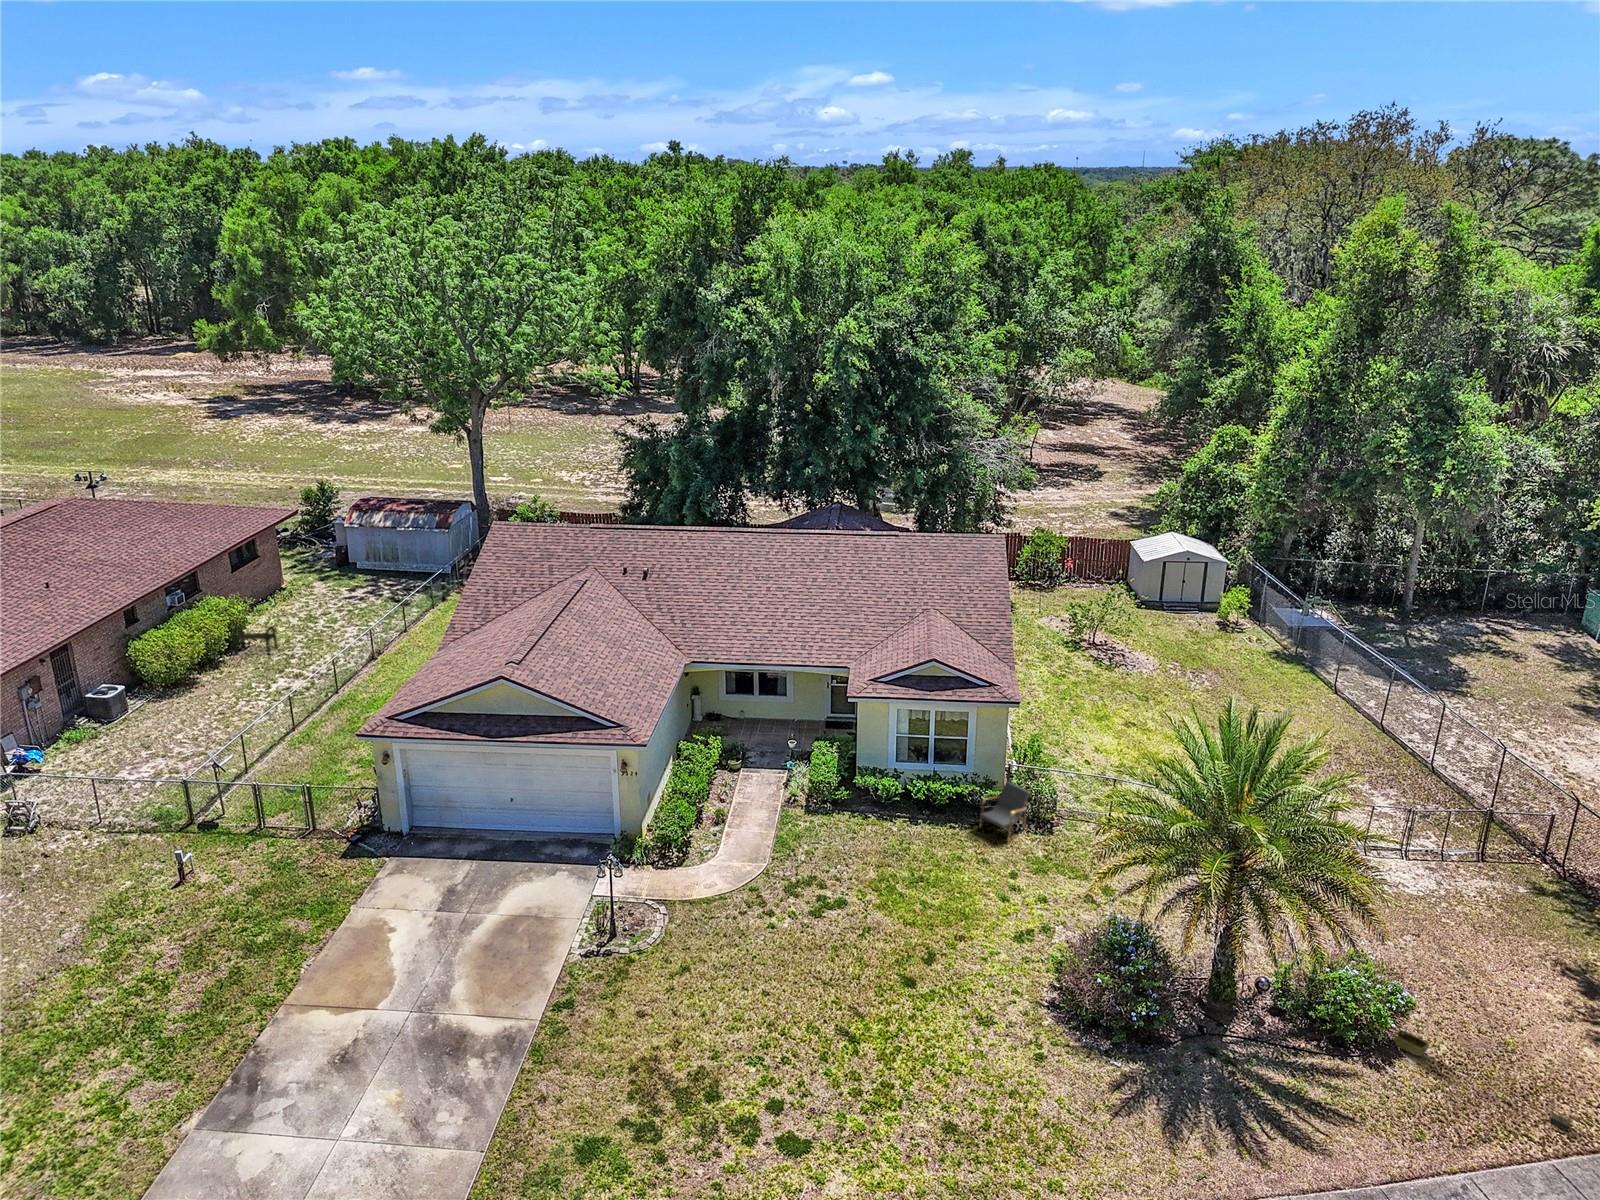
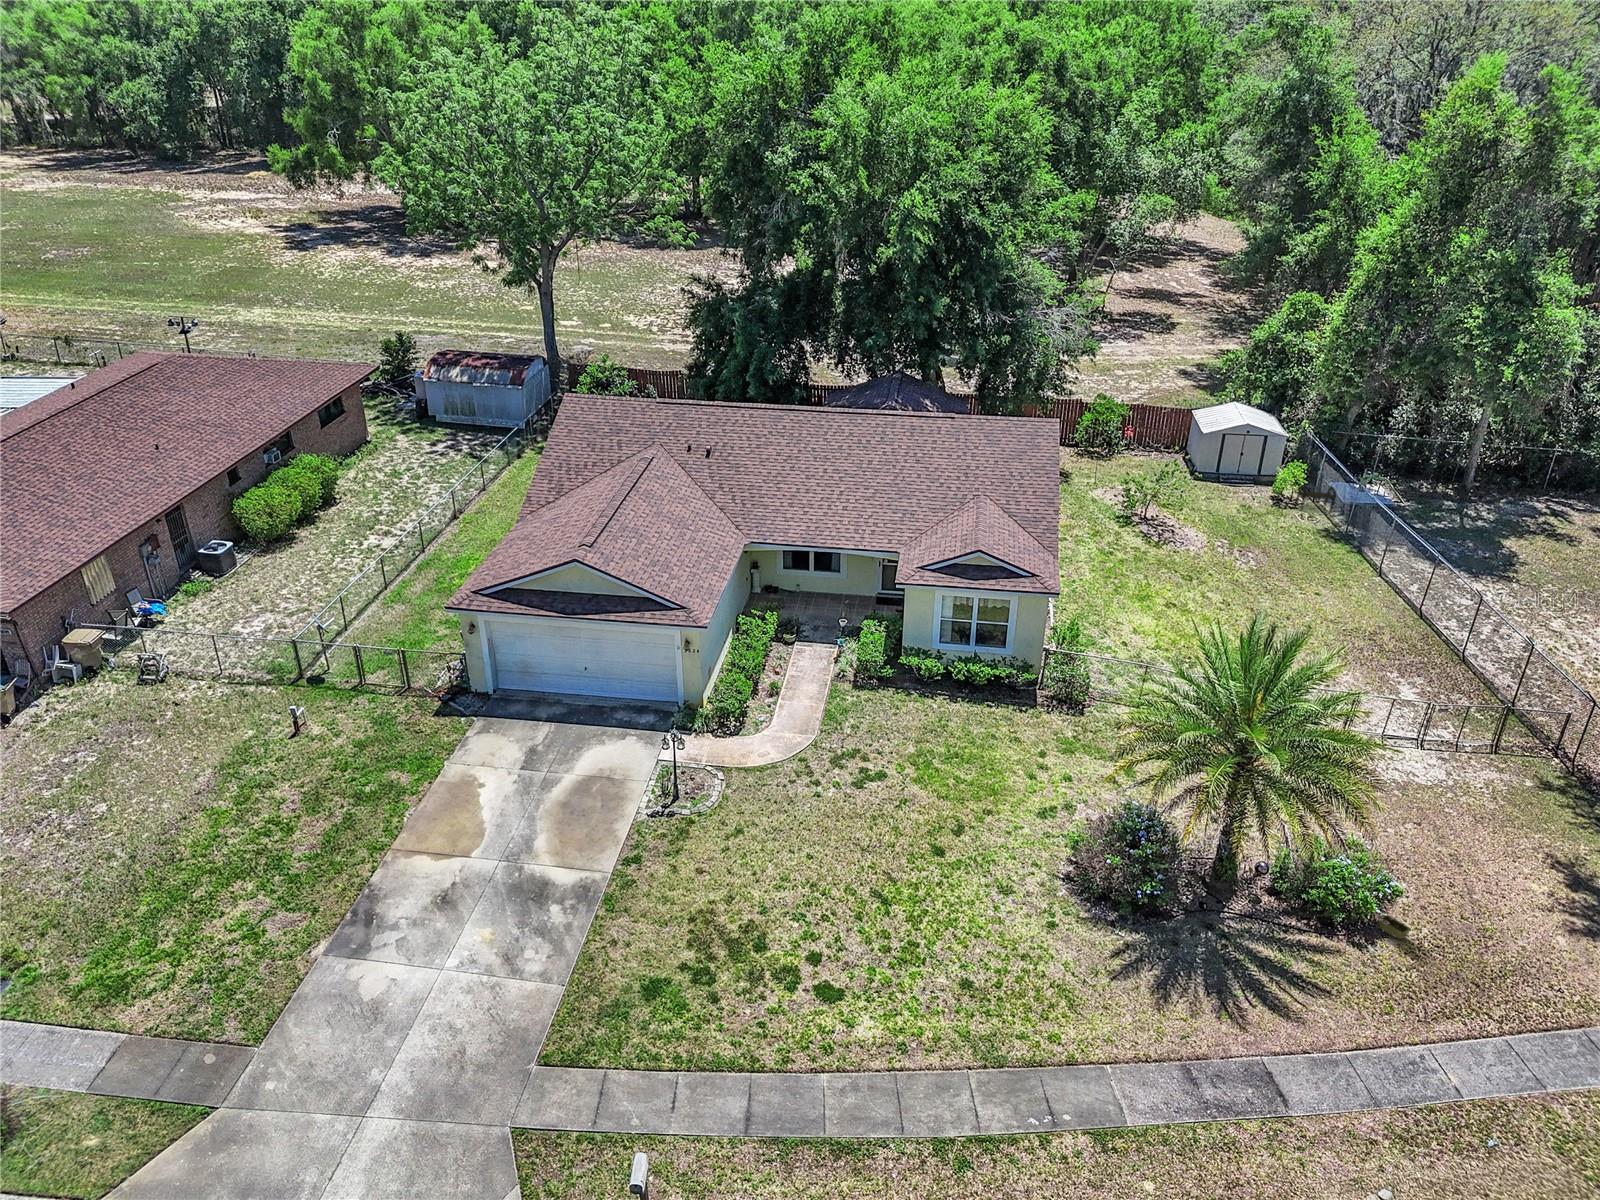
bench: present [232,626,277,655] -> present [1295,485,1336,512]
lounge chair: present [980,782,1029,840] -> none [1016,664,1065,720]
decorative plant: present [1549,1101,1575,1131] -> none [1507,984,1535,1013]

